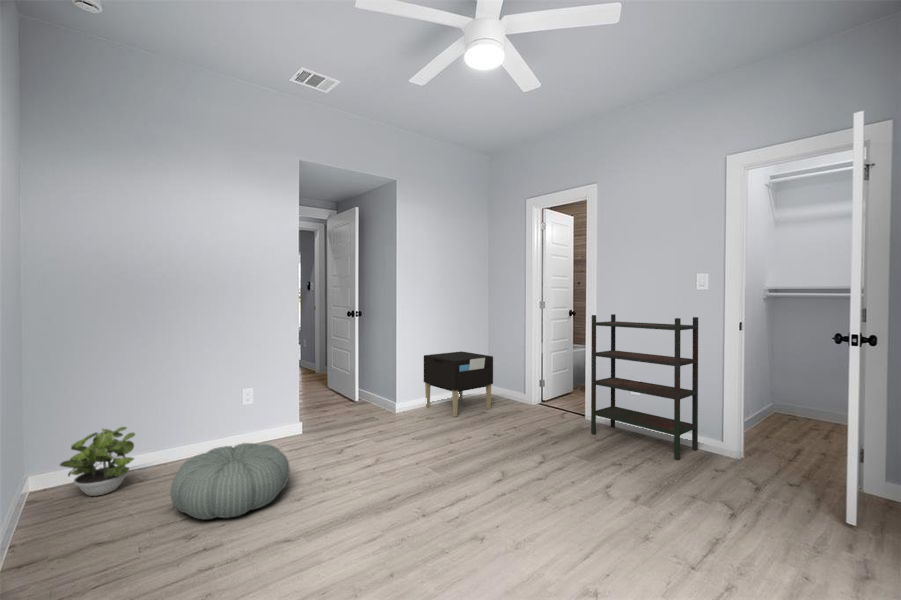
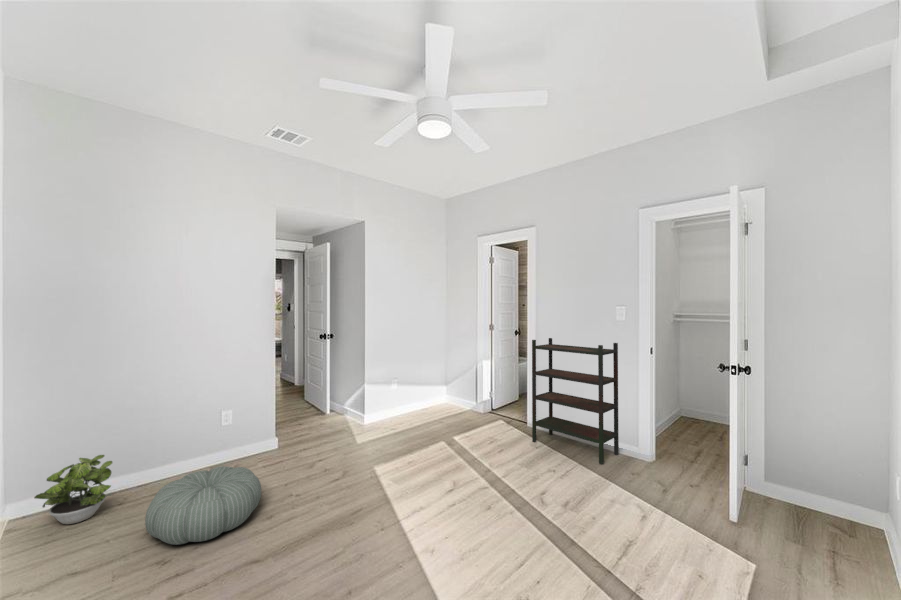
nightstand: present [424,351,493,417] -> none [390,368,450,428]

